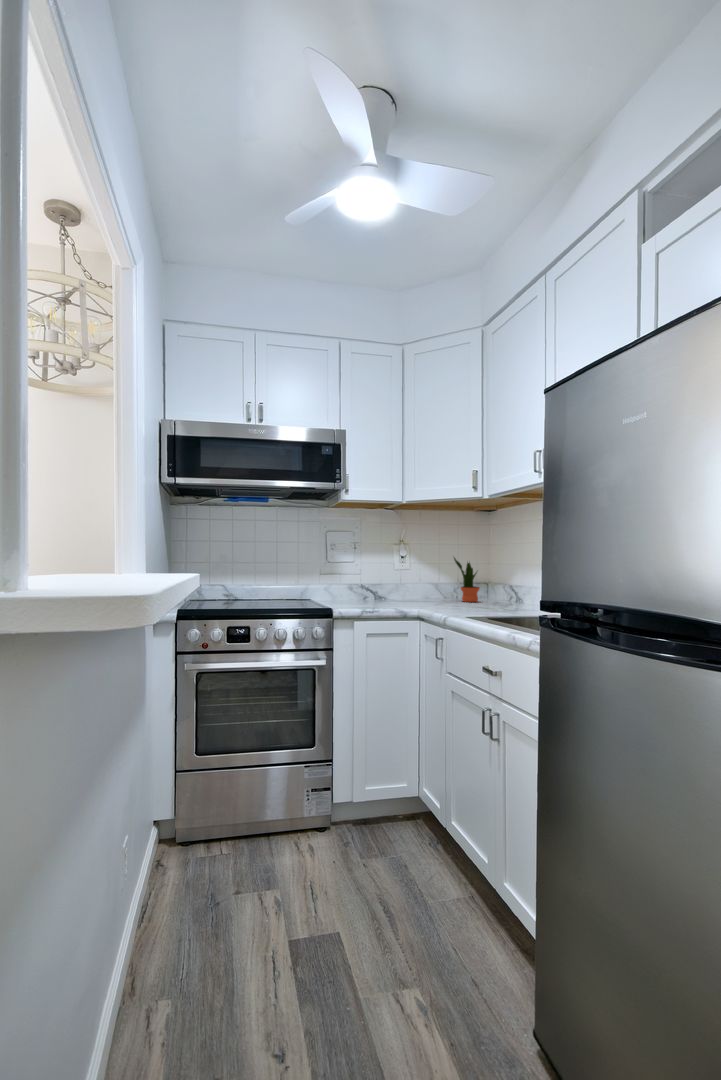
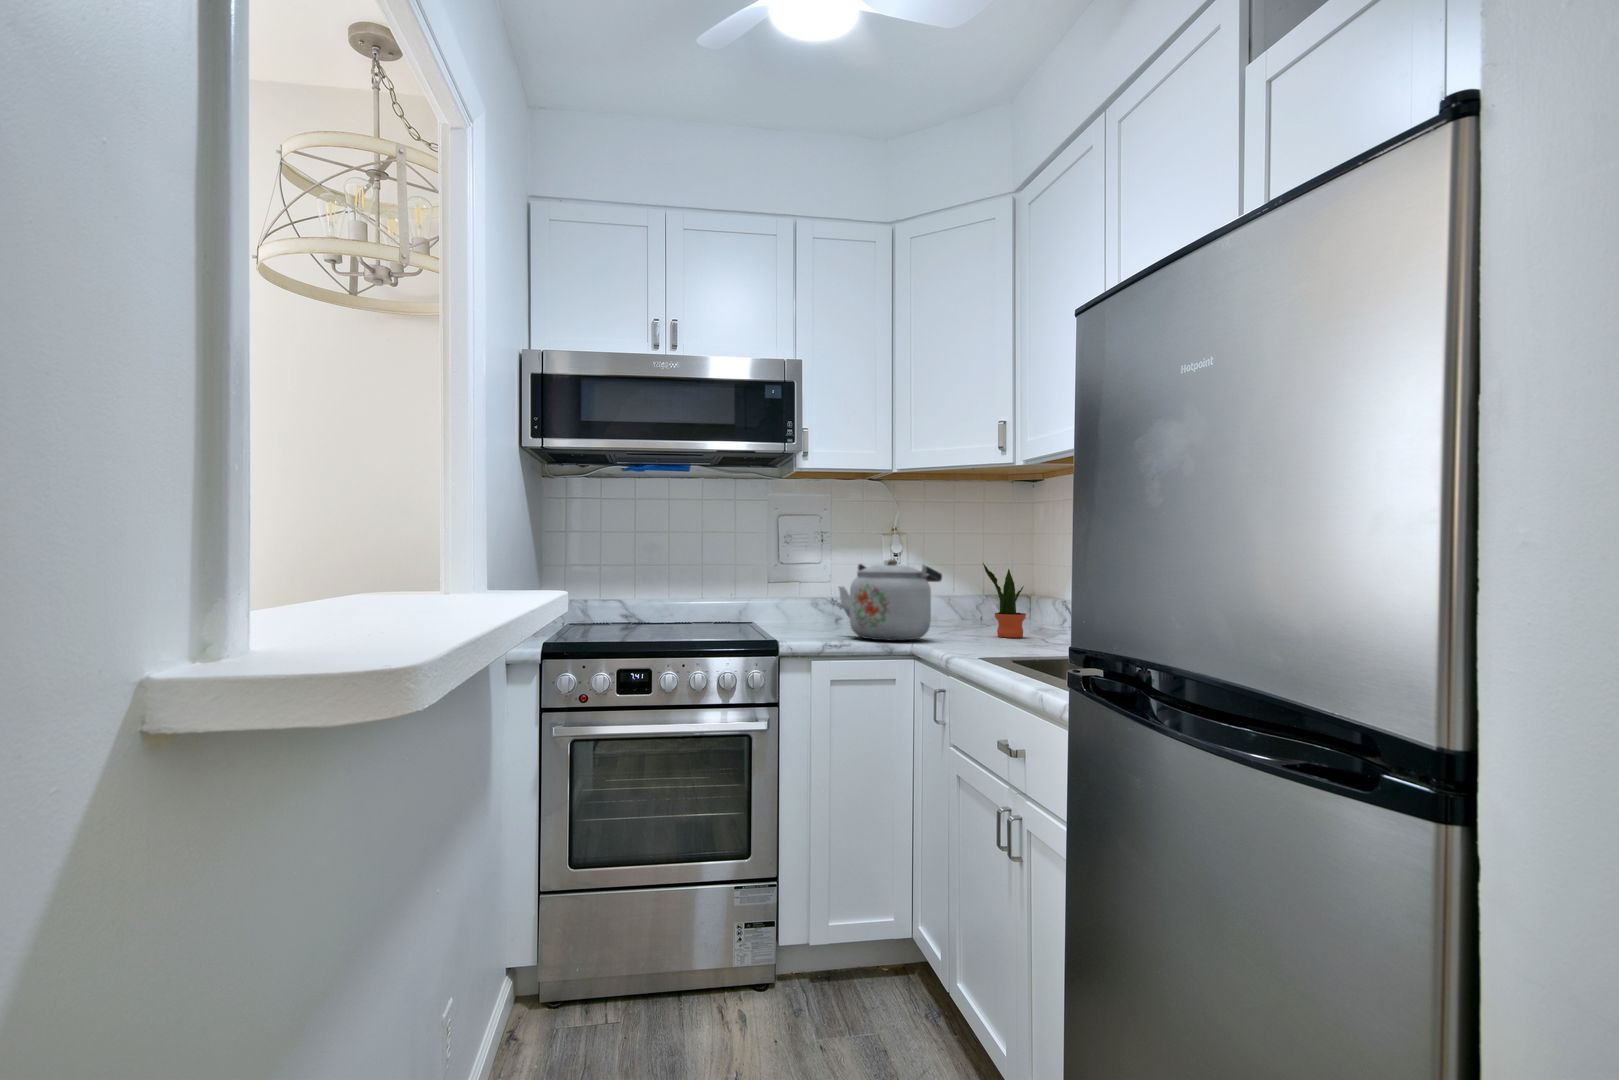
kettle: none [365,554,430,605] -> present [839,559,942,640]

